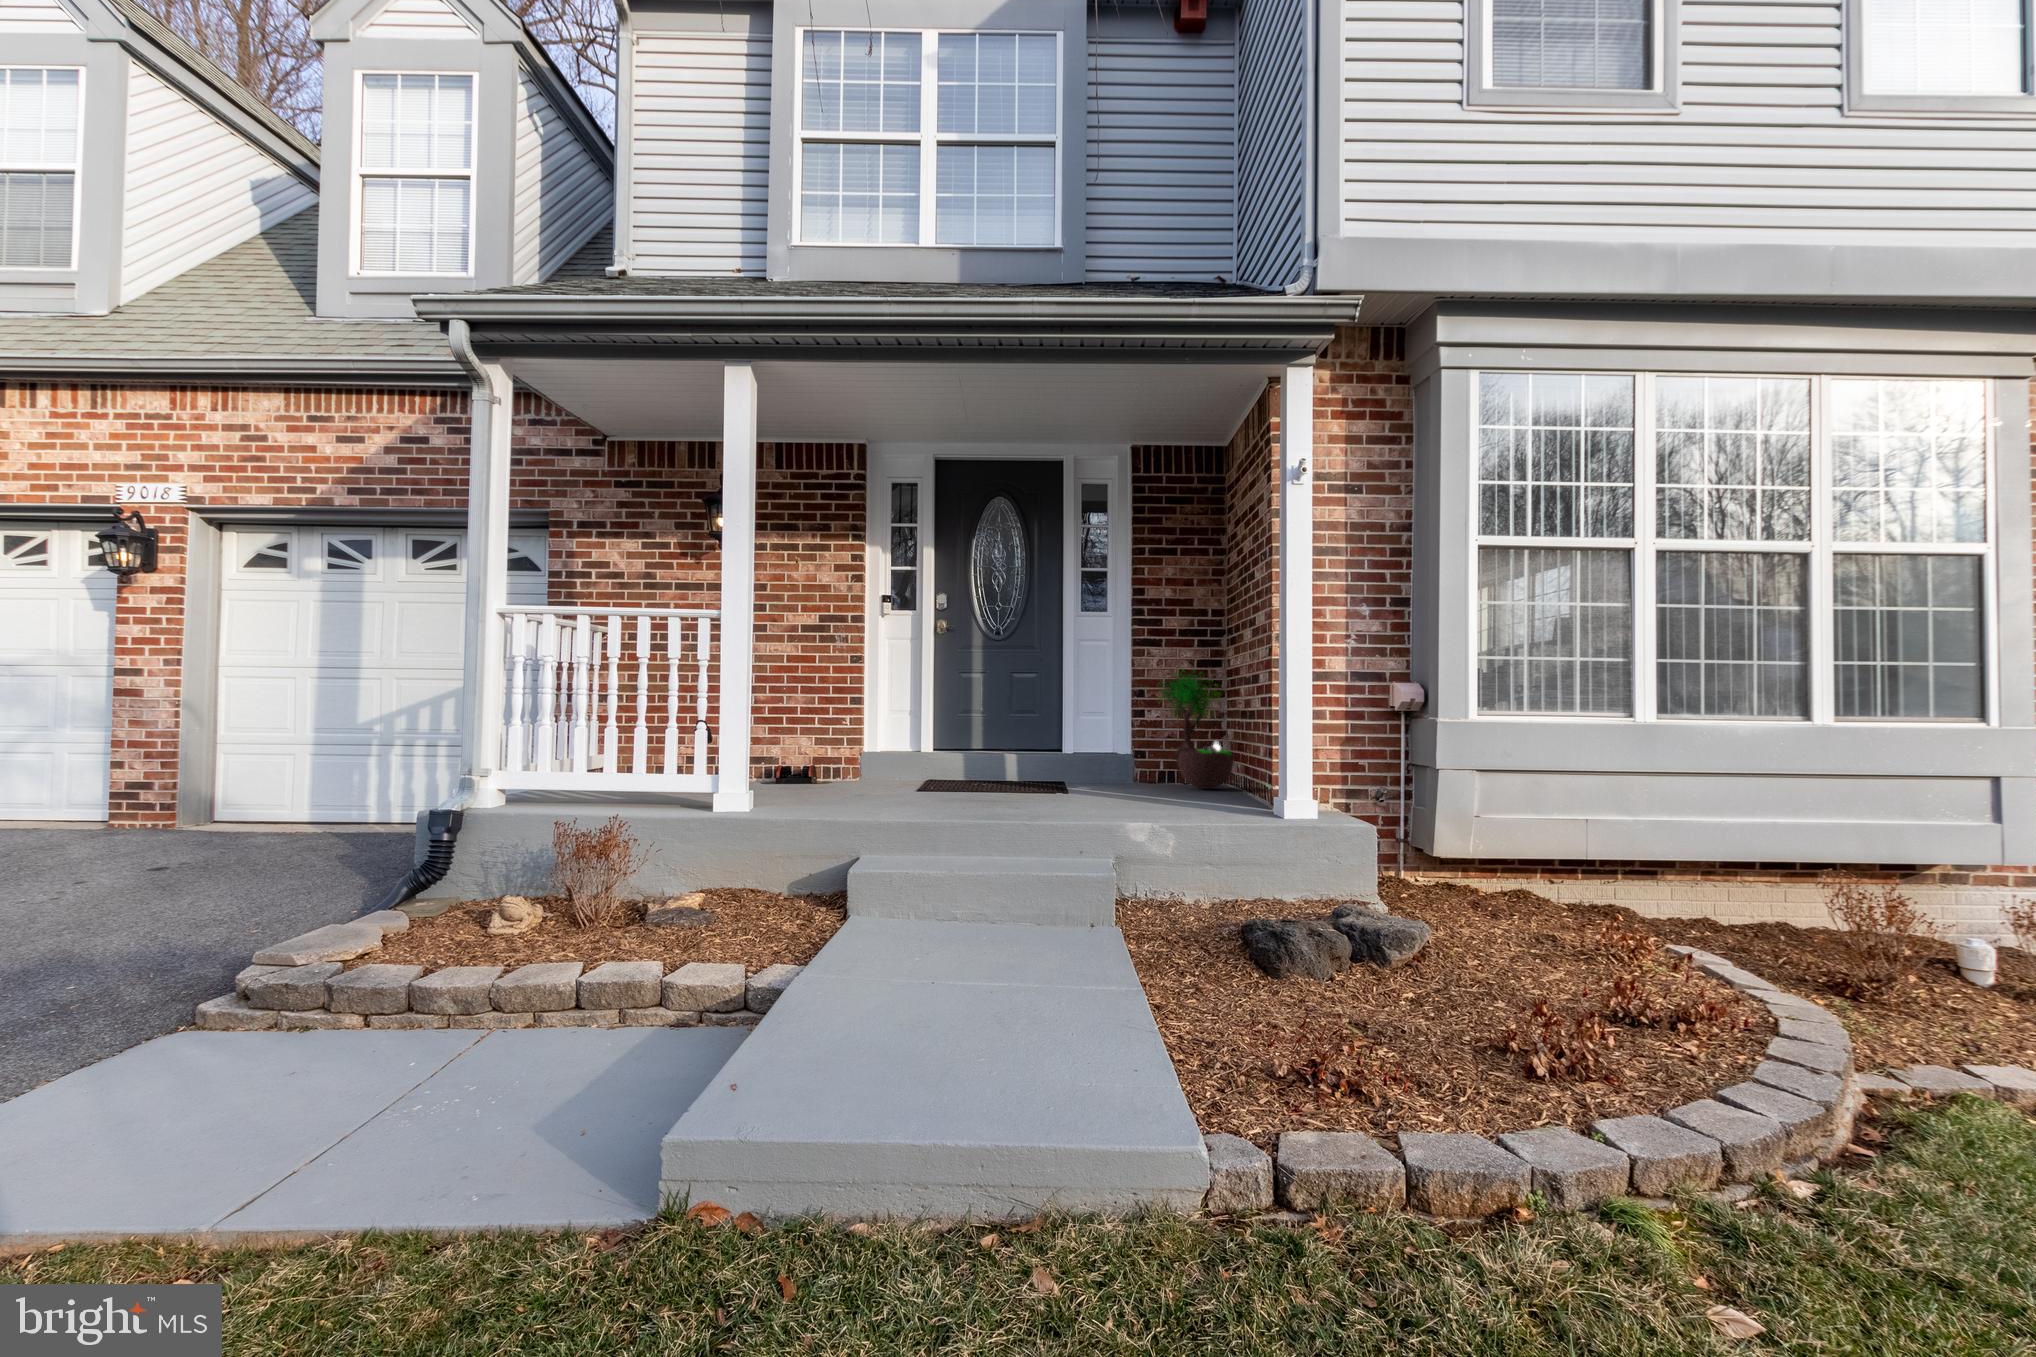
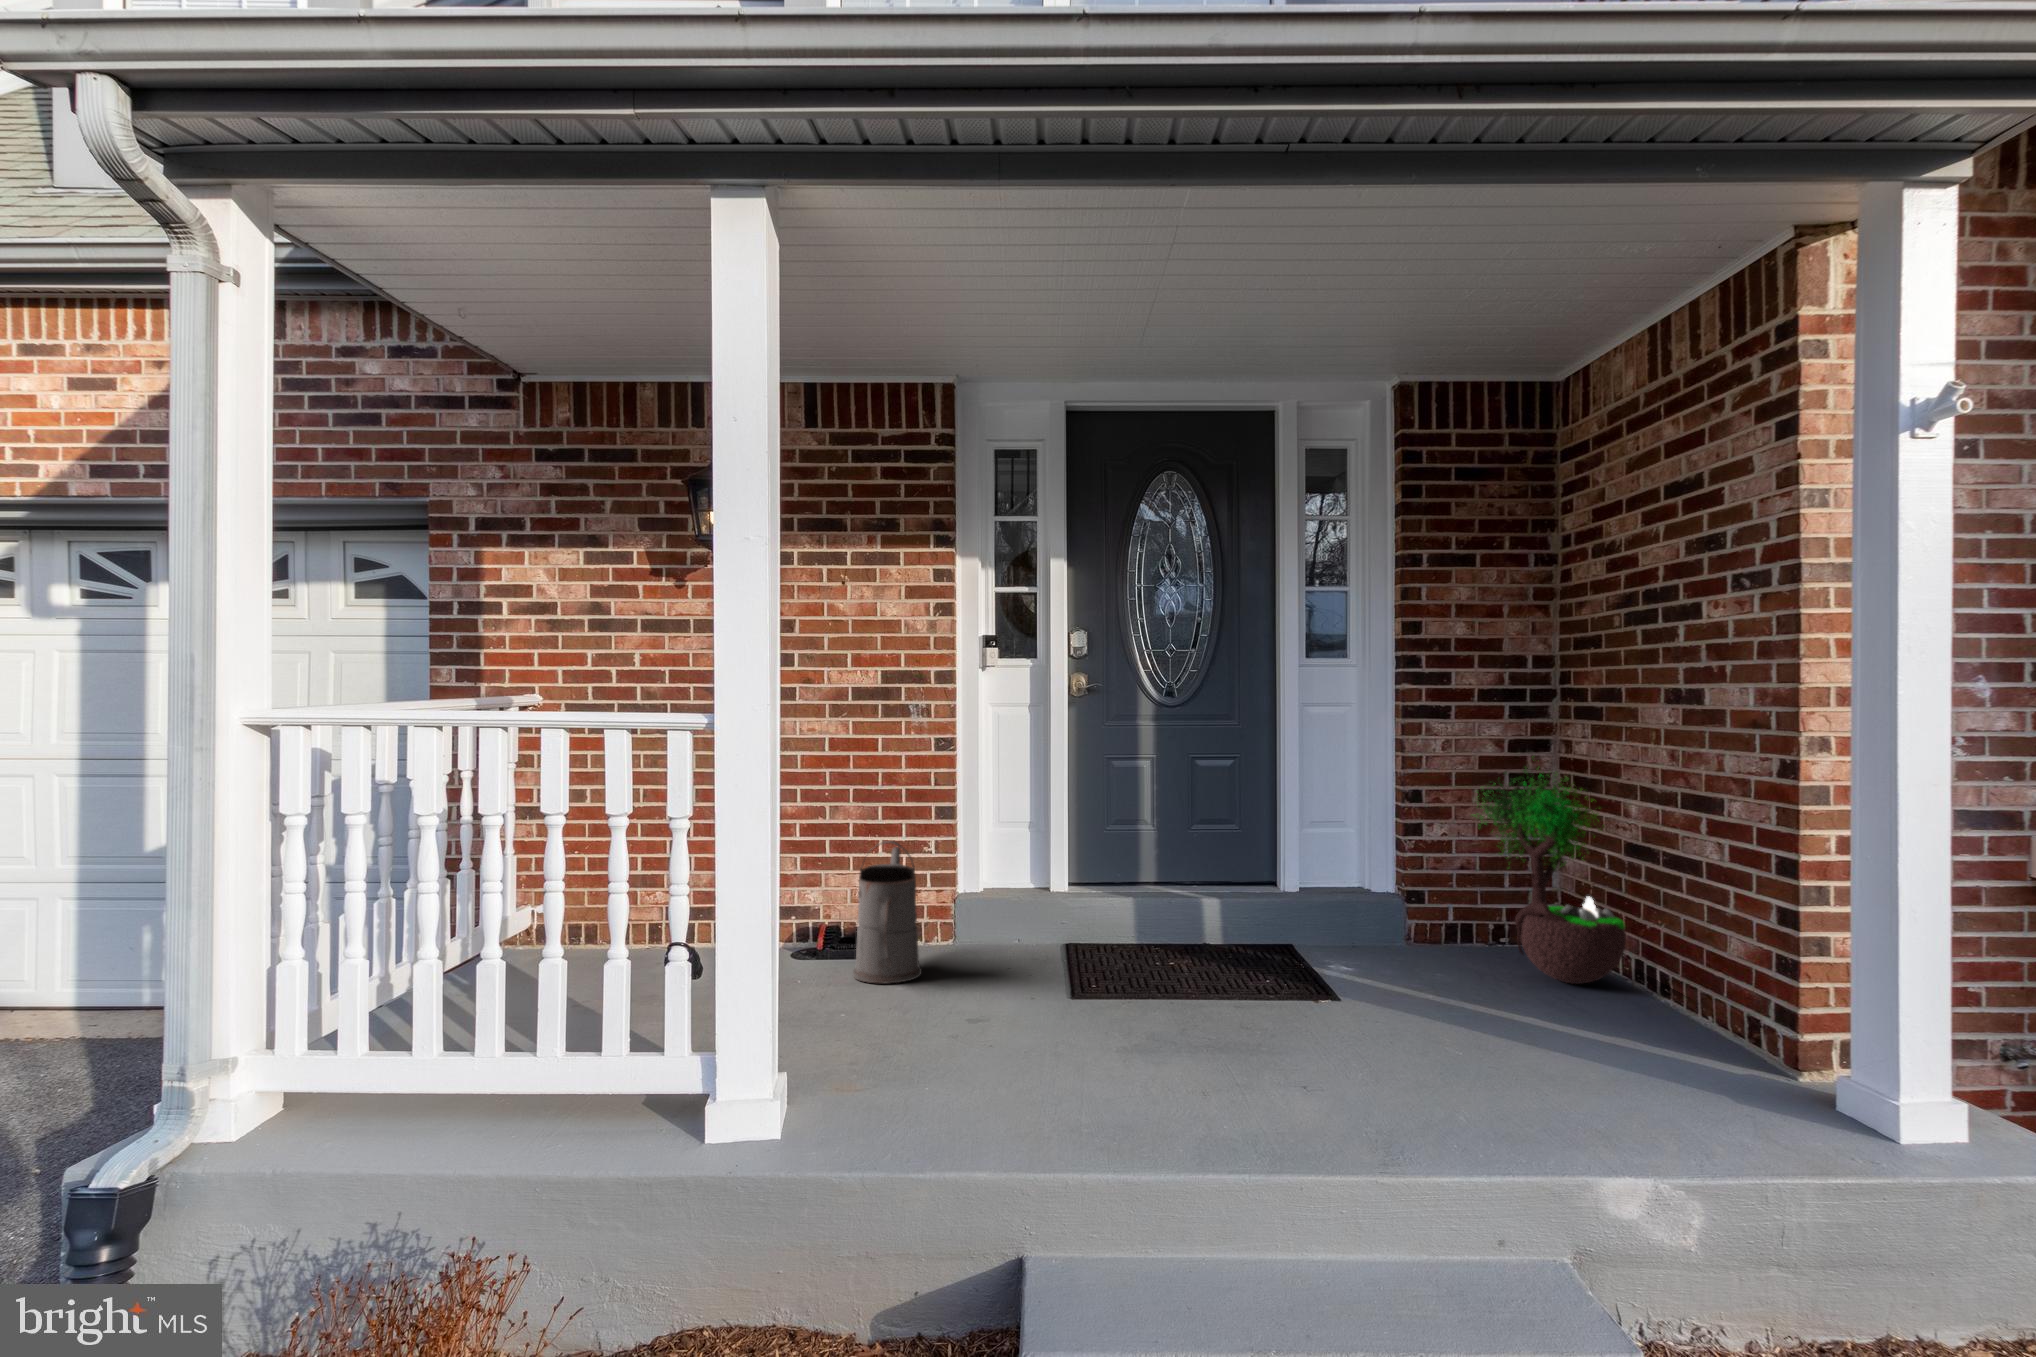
watering can: none [797,709,837,787] -> present [853,841,922,983]

